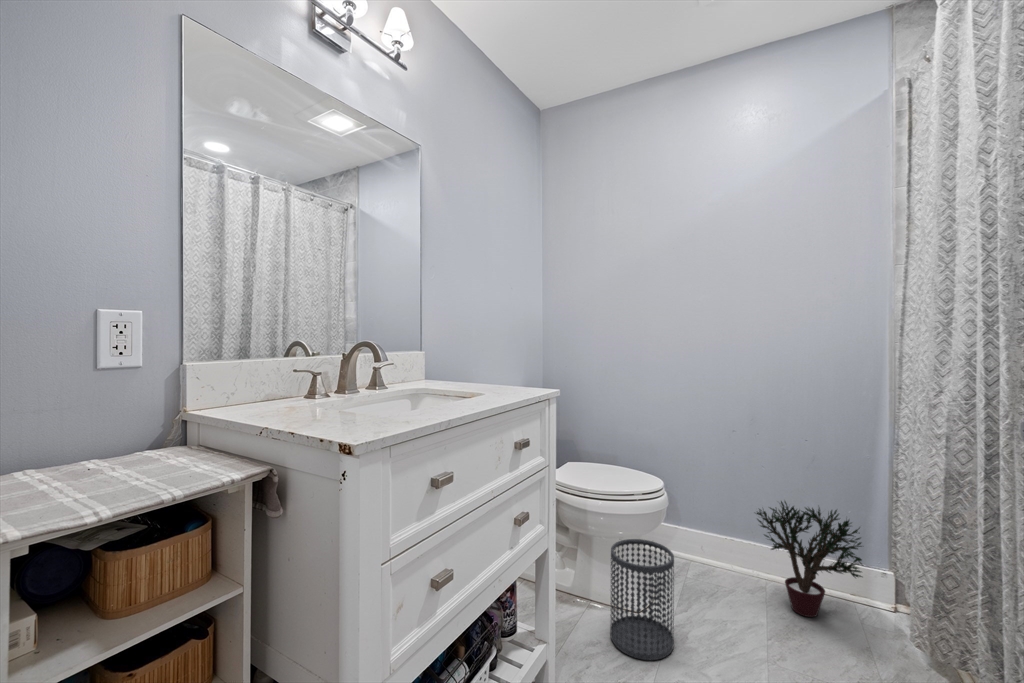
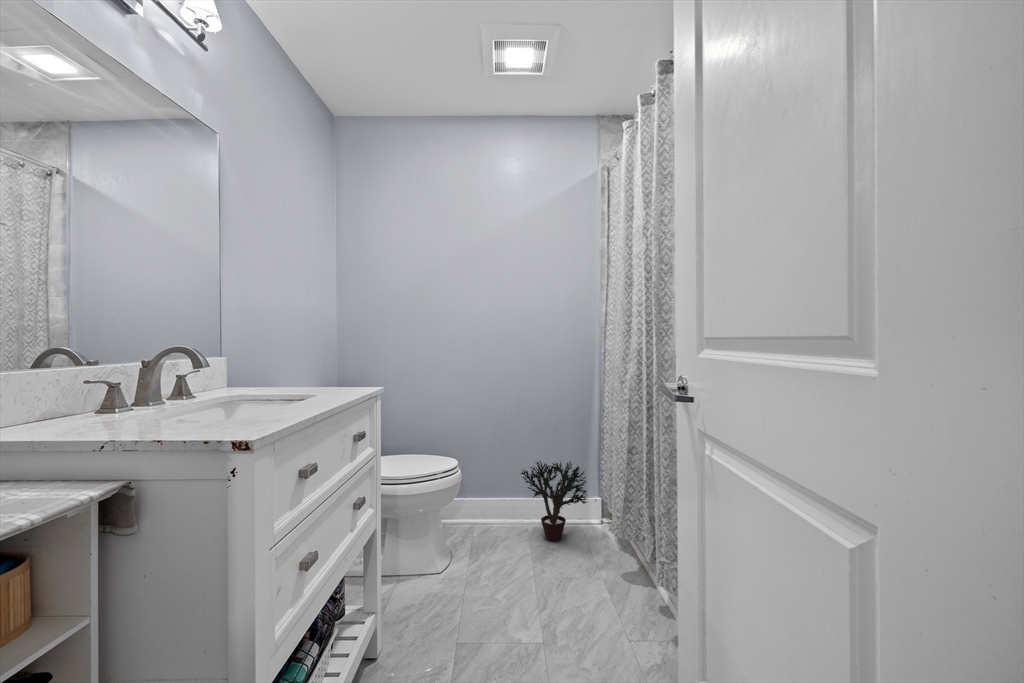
wastebasket: present [610,539,674,660] -> none [420,508,471,604]

